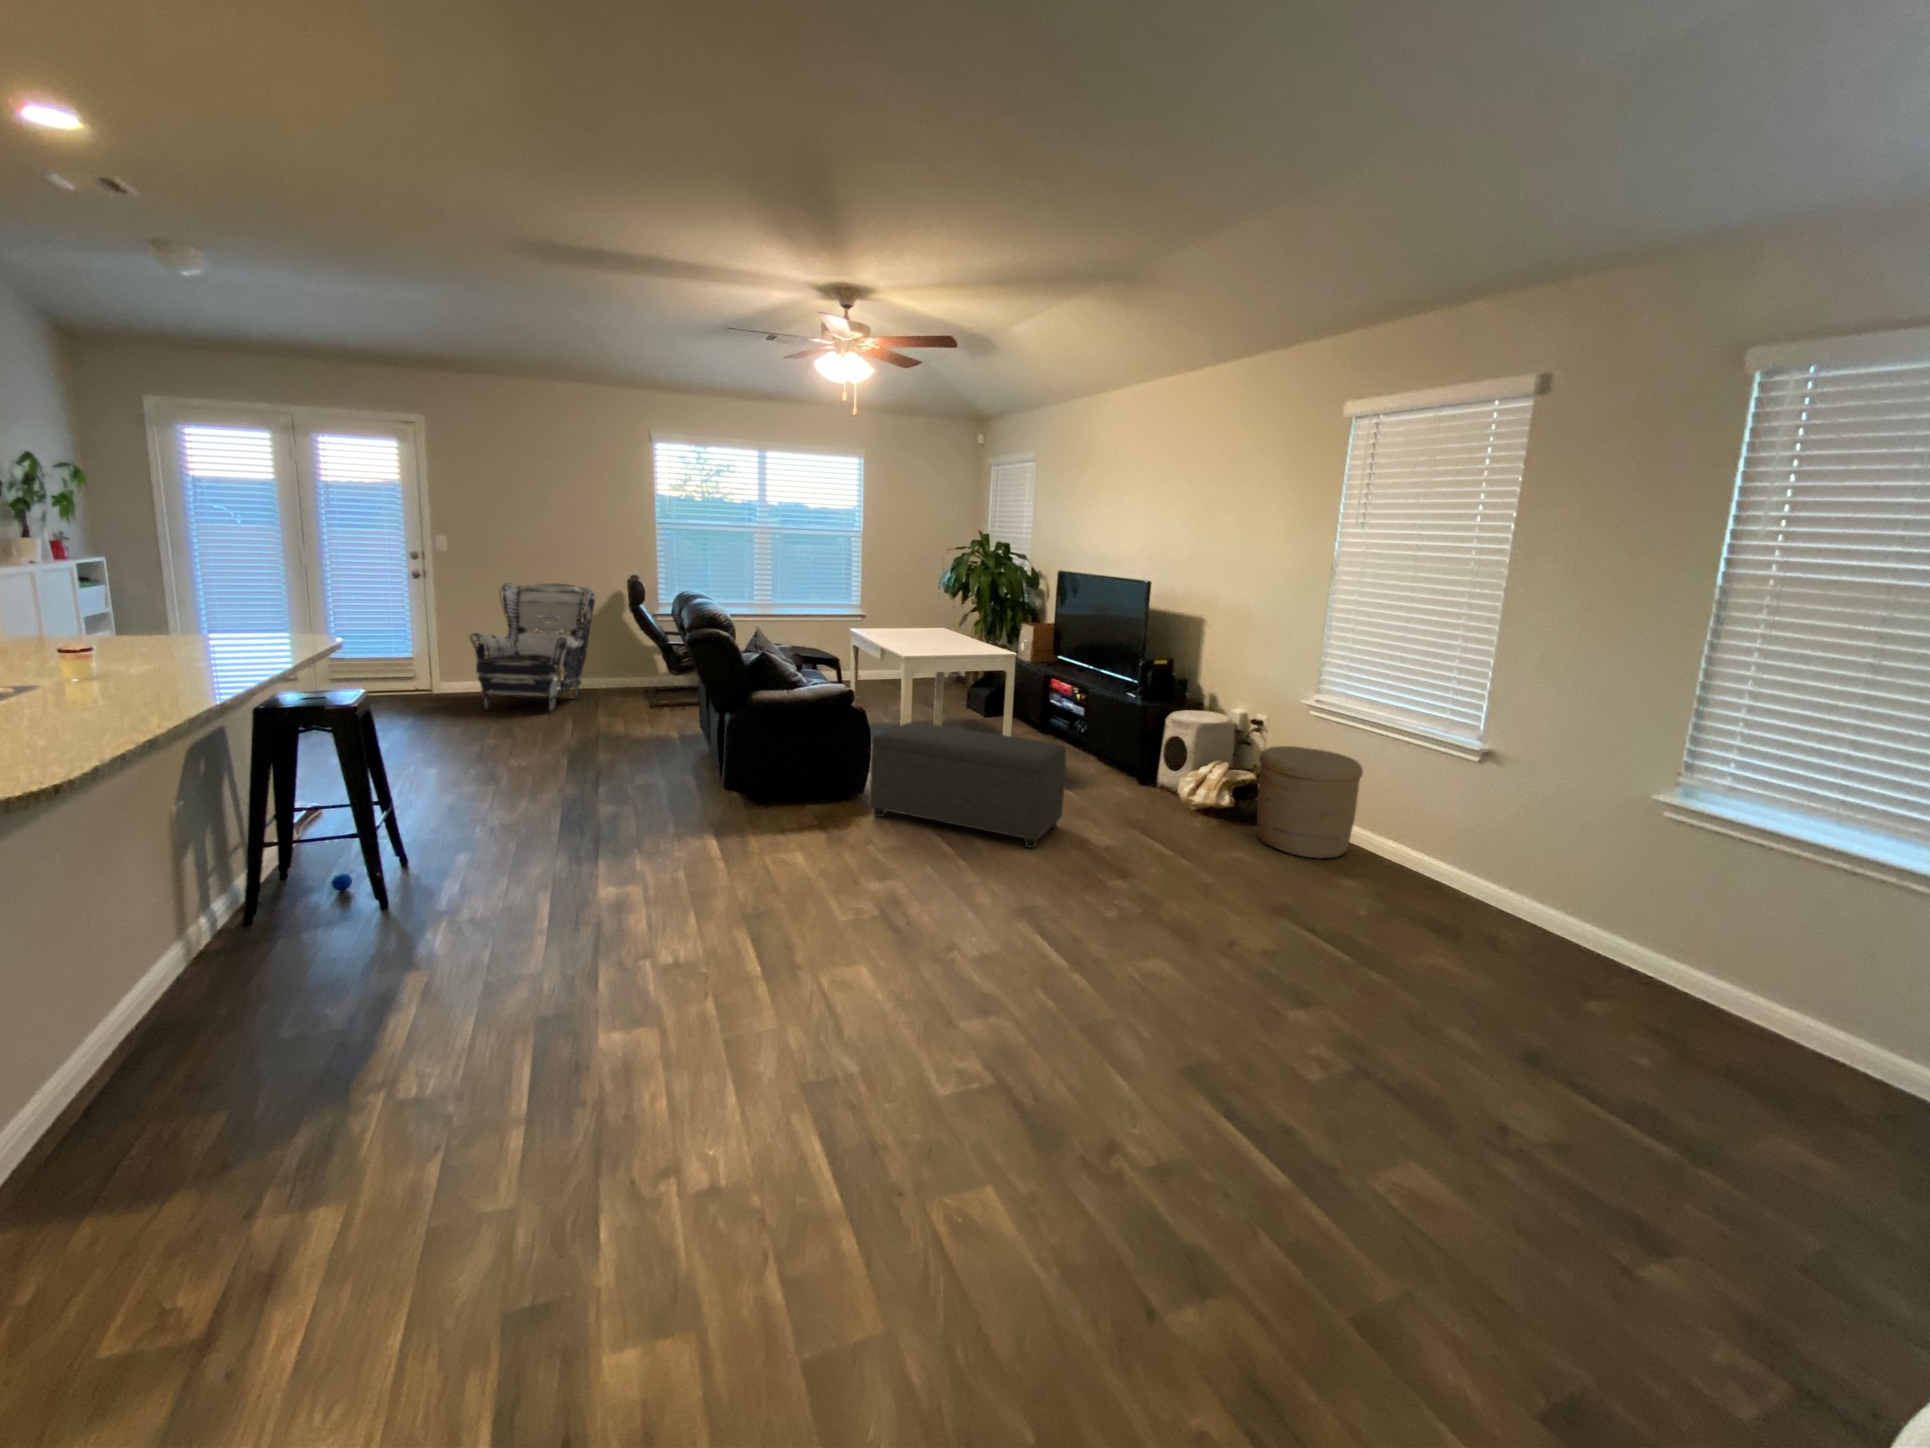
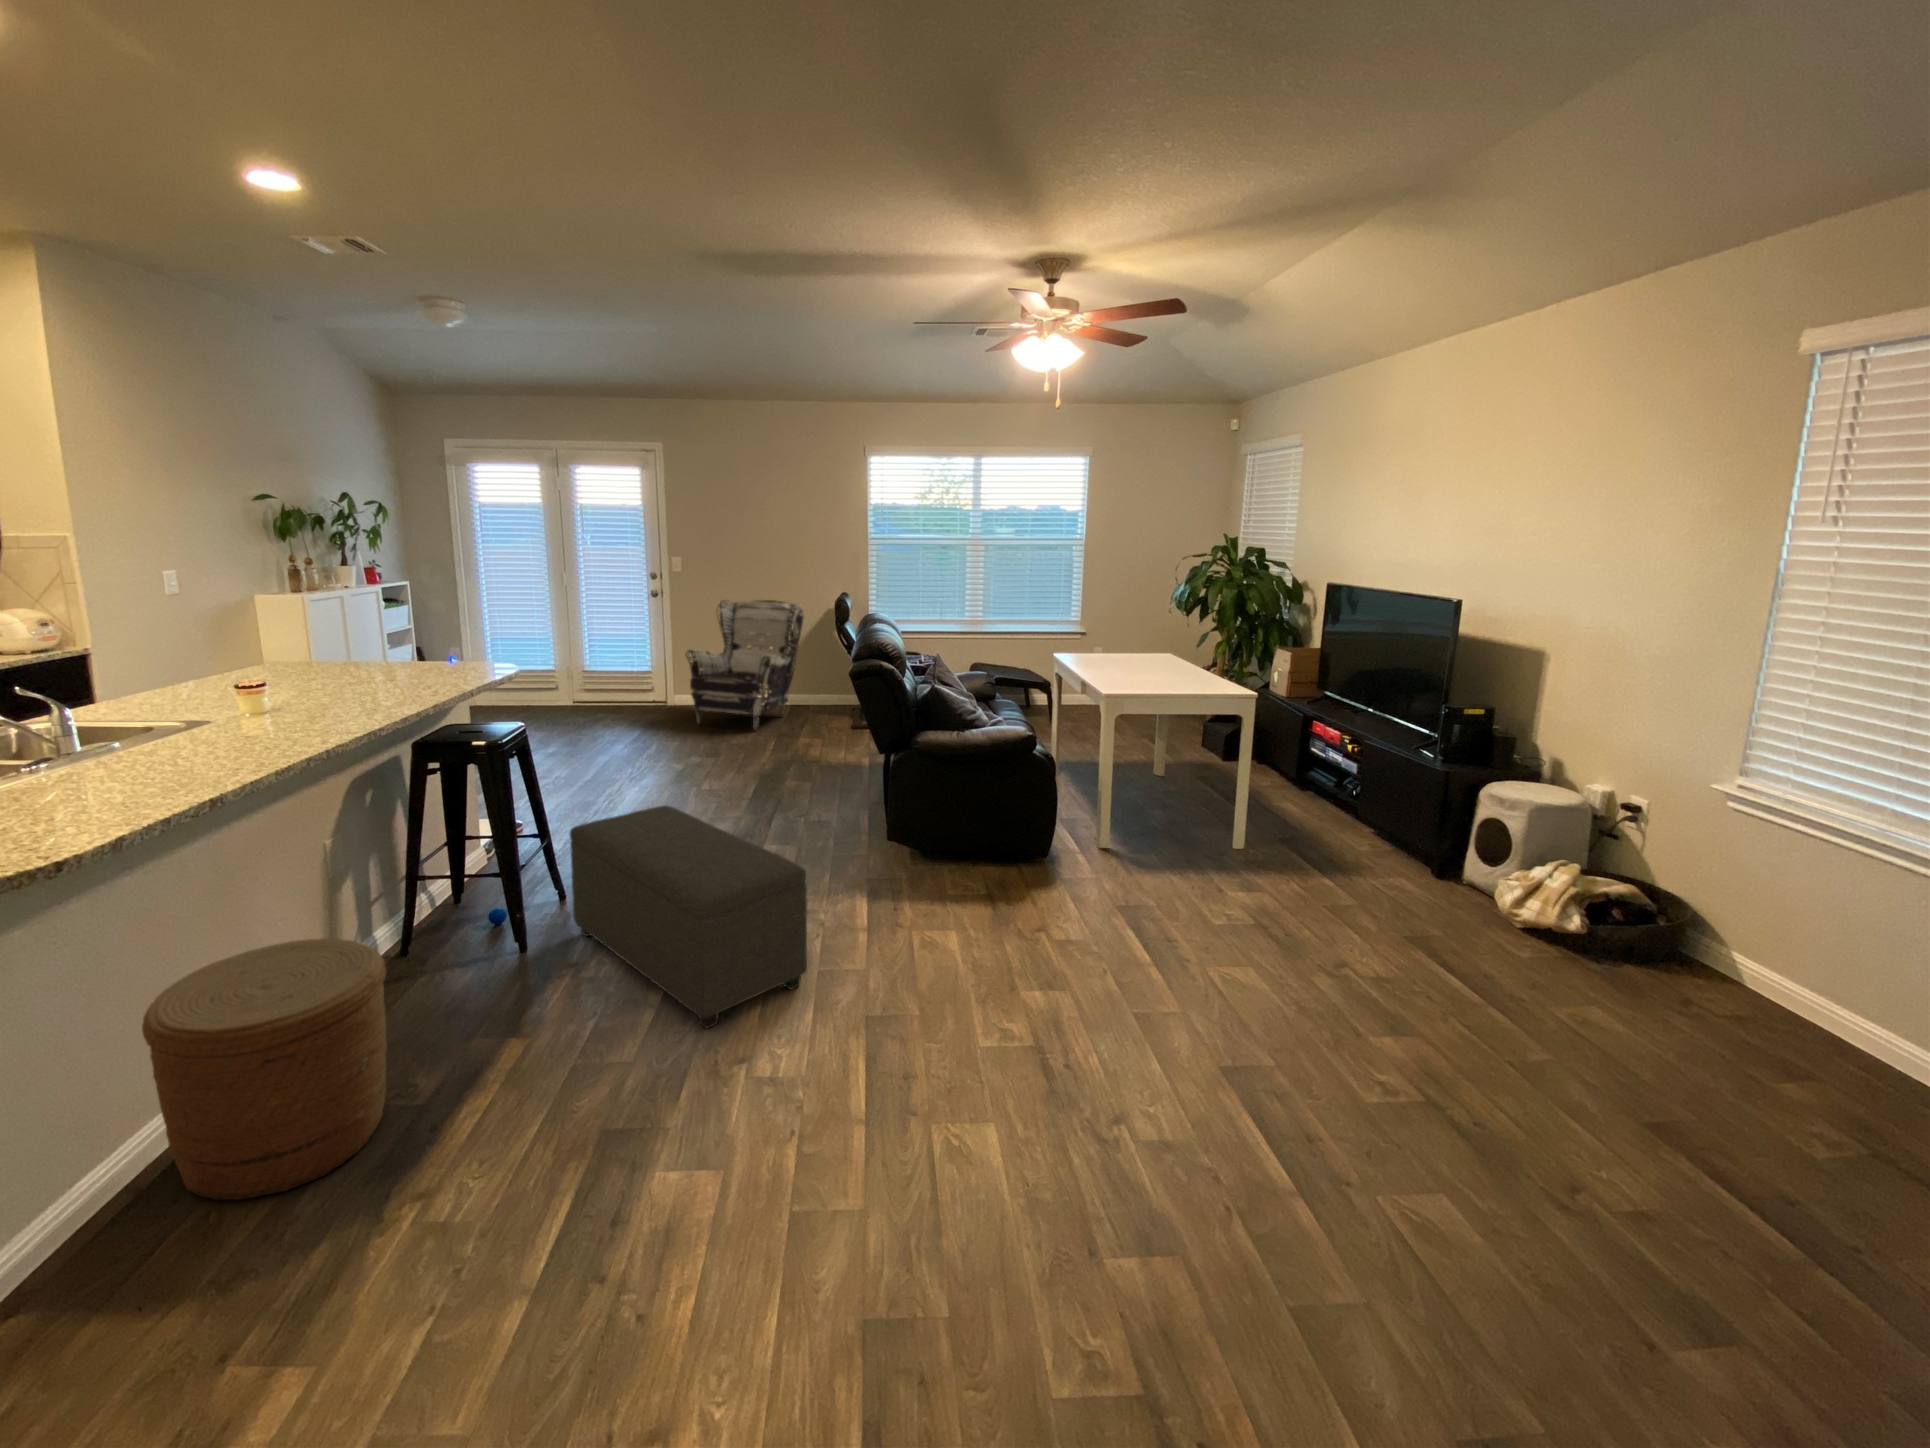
ottoman: present [870,722,1066,848] -> present [570,805,807,1028]
woven basket: present [1257,746,1363,858] -> present [142,938,387,1200]

